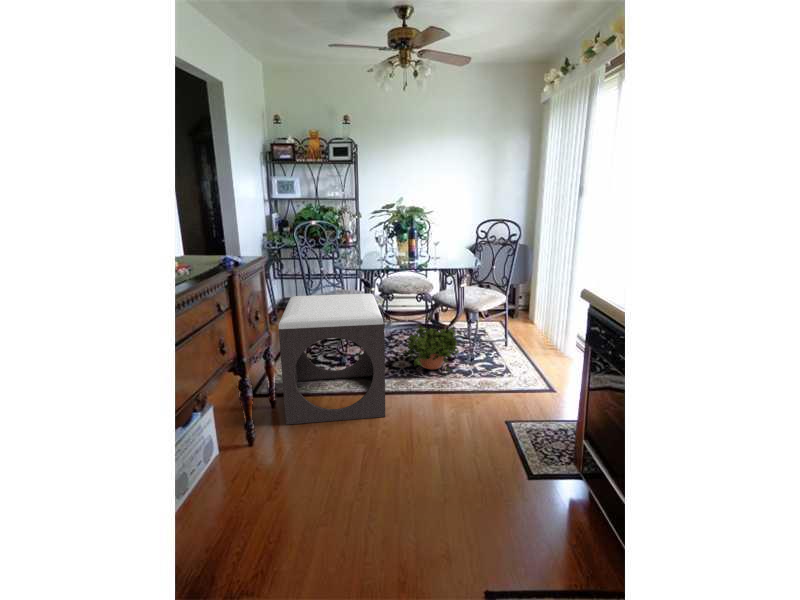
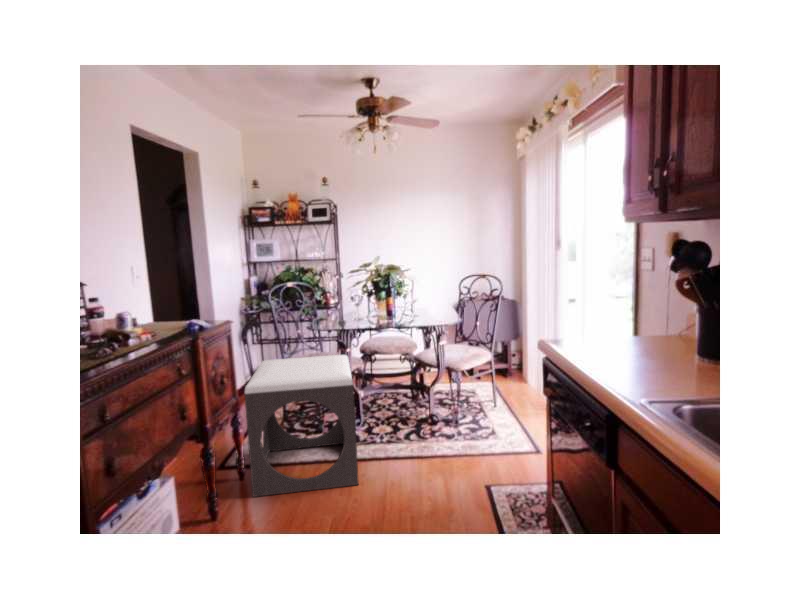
potted plant: present [403,325,459,370] -> none [382,385,442,438]

